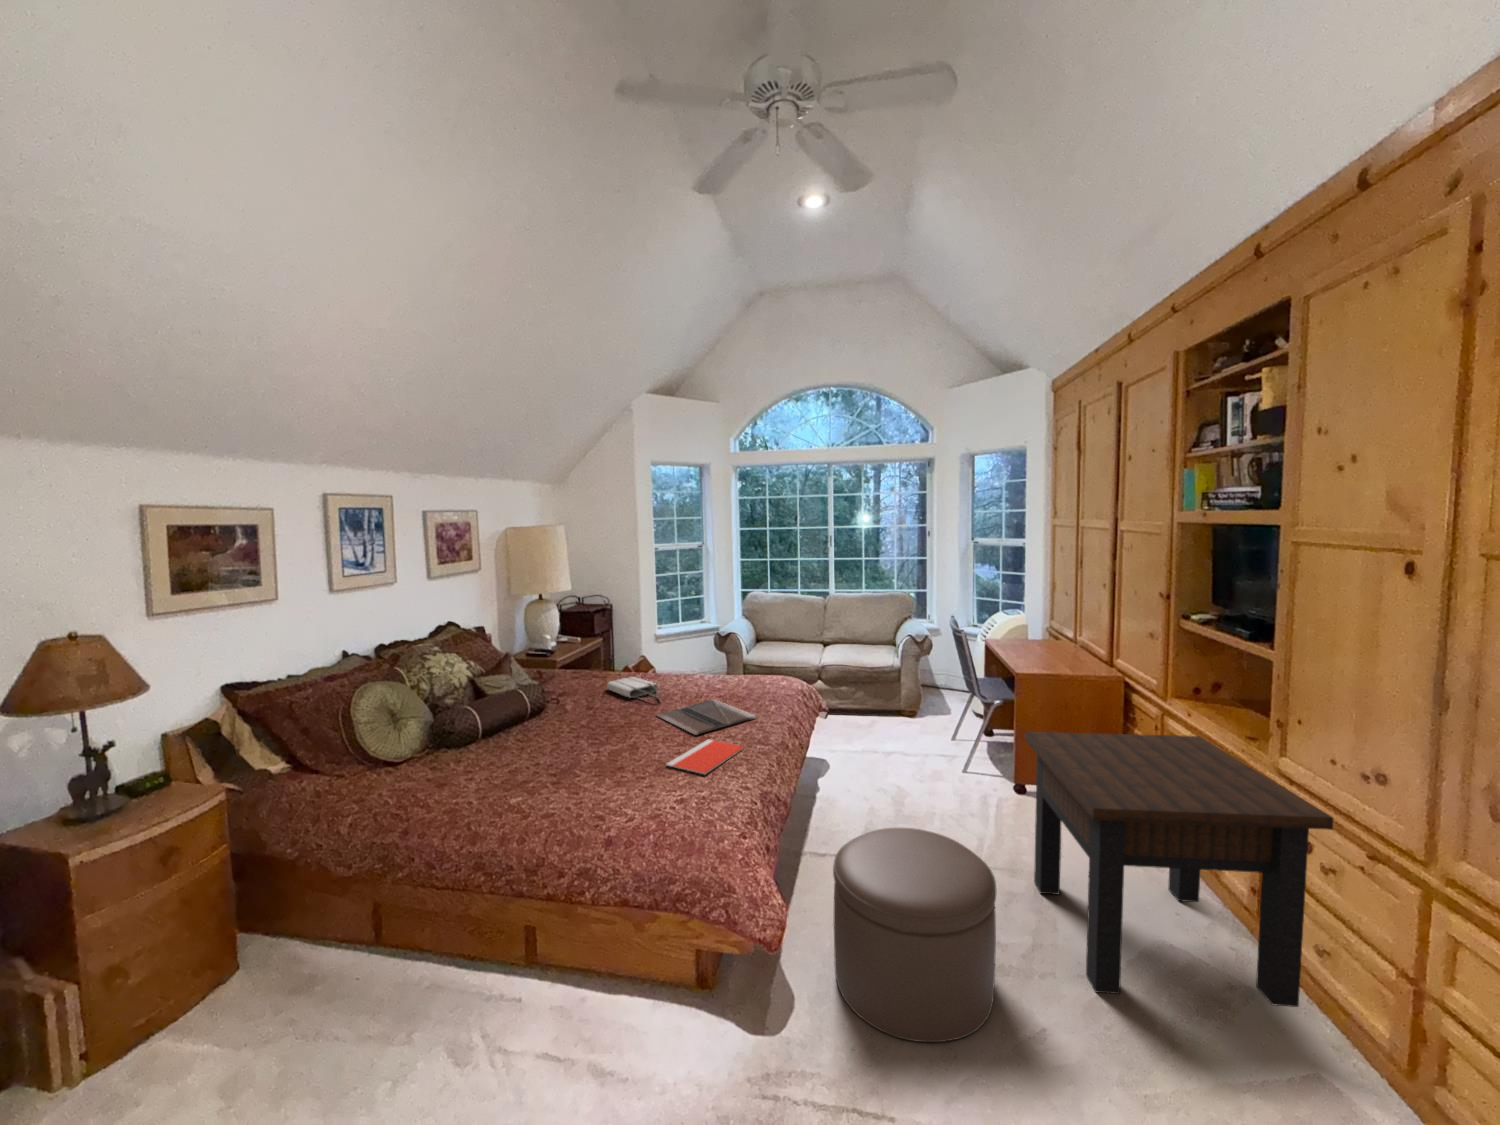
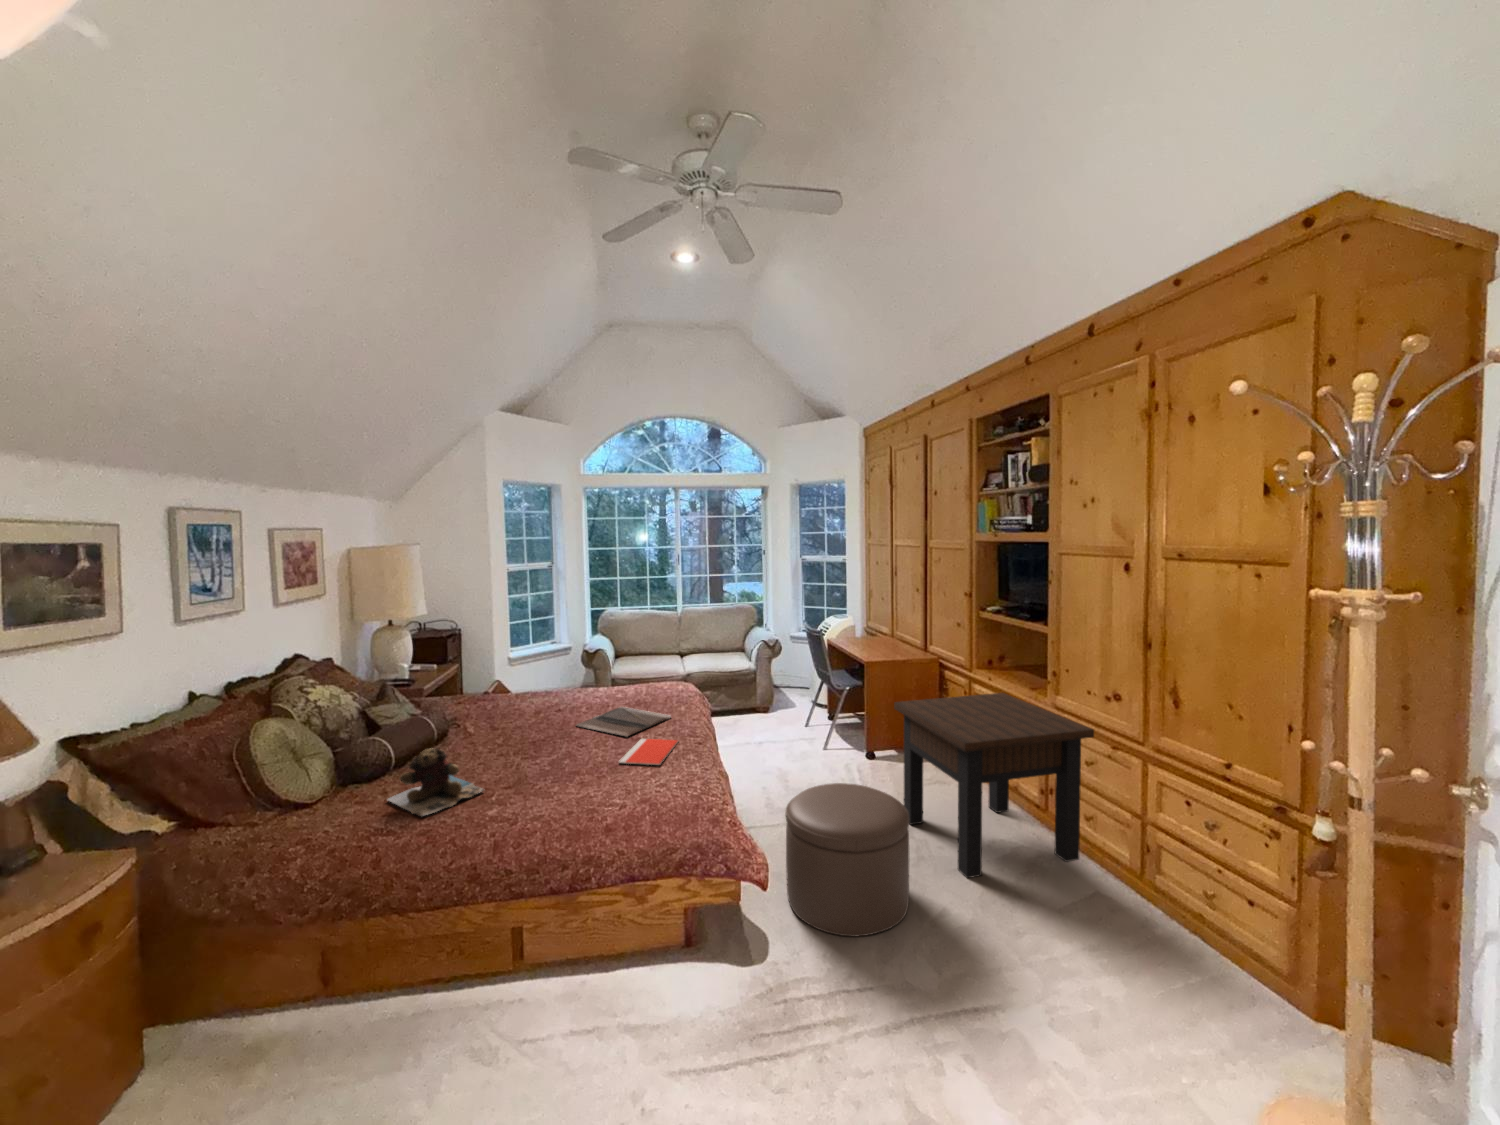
tote bag: present [607,677,662,698] -> none [504,695,571,714]
teddy bear: none [440,728,525,797] -> present [388,749,484,816]

